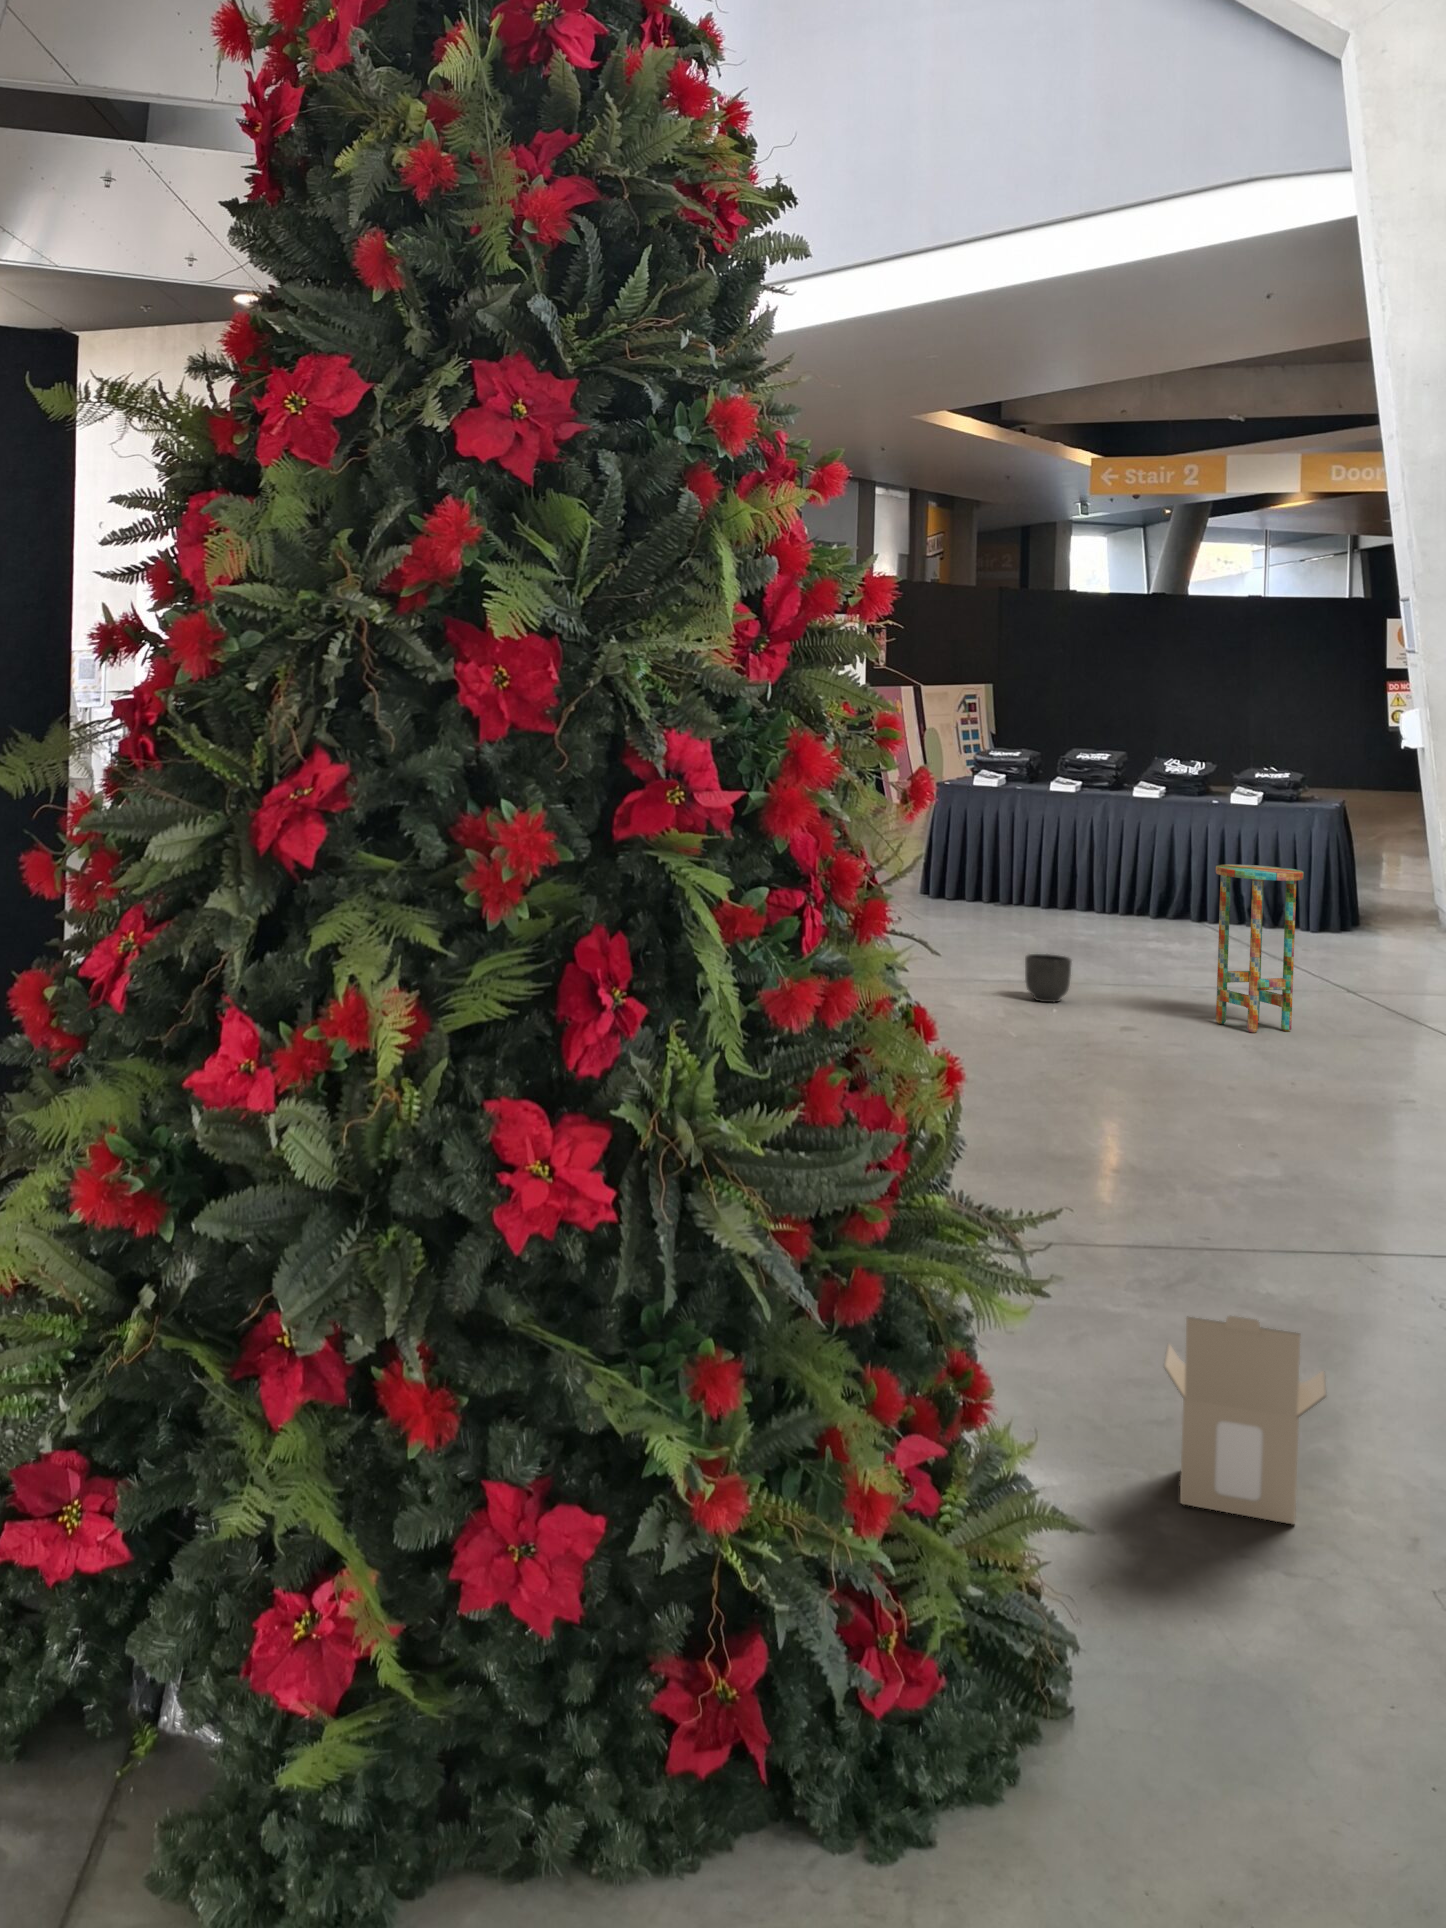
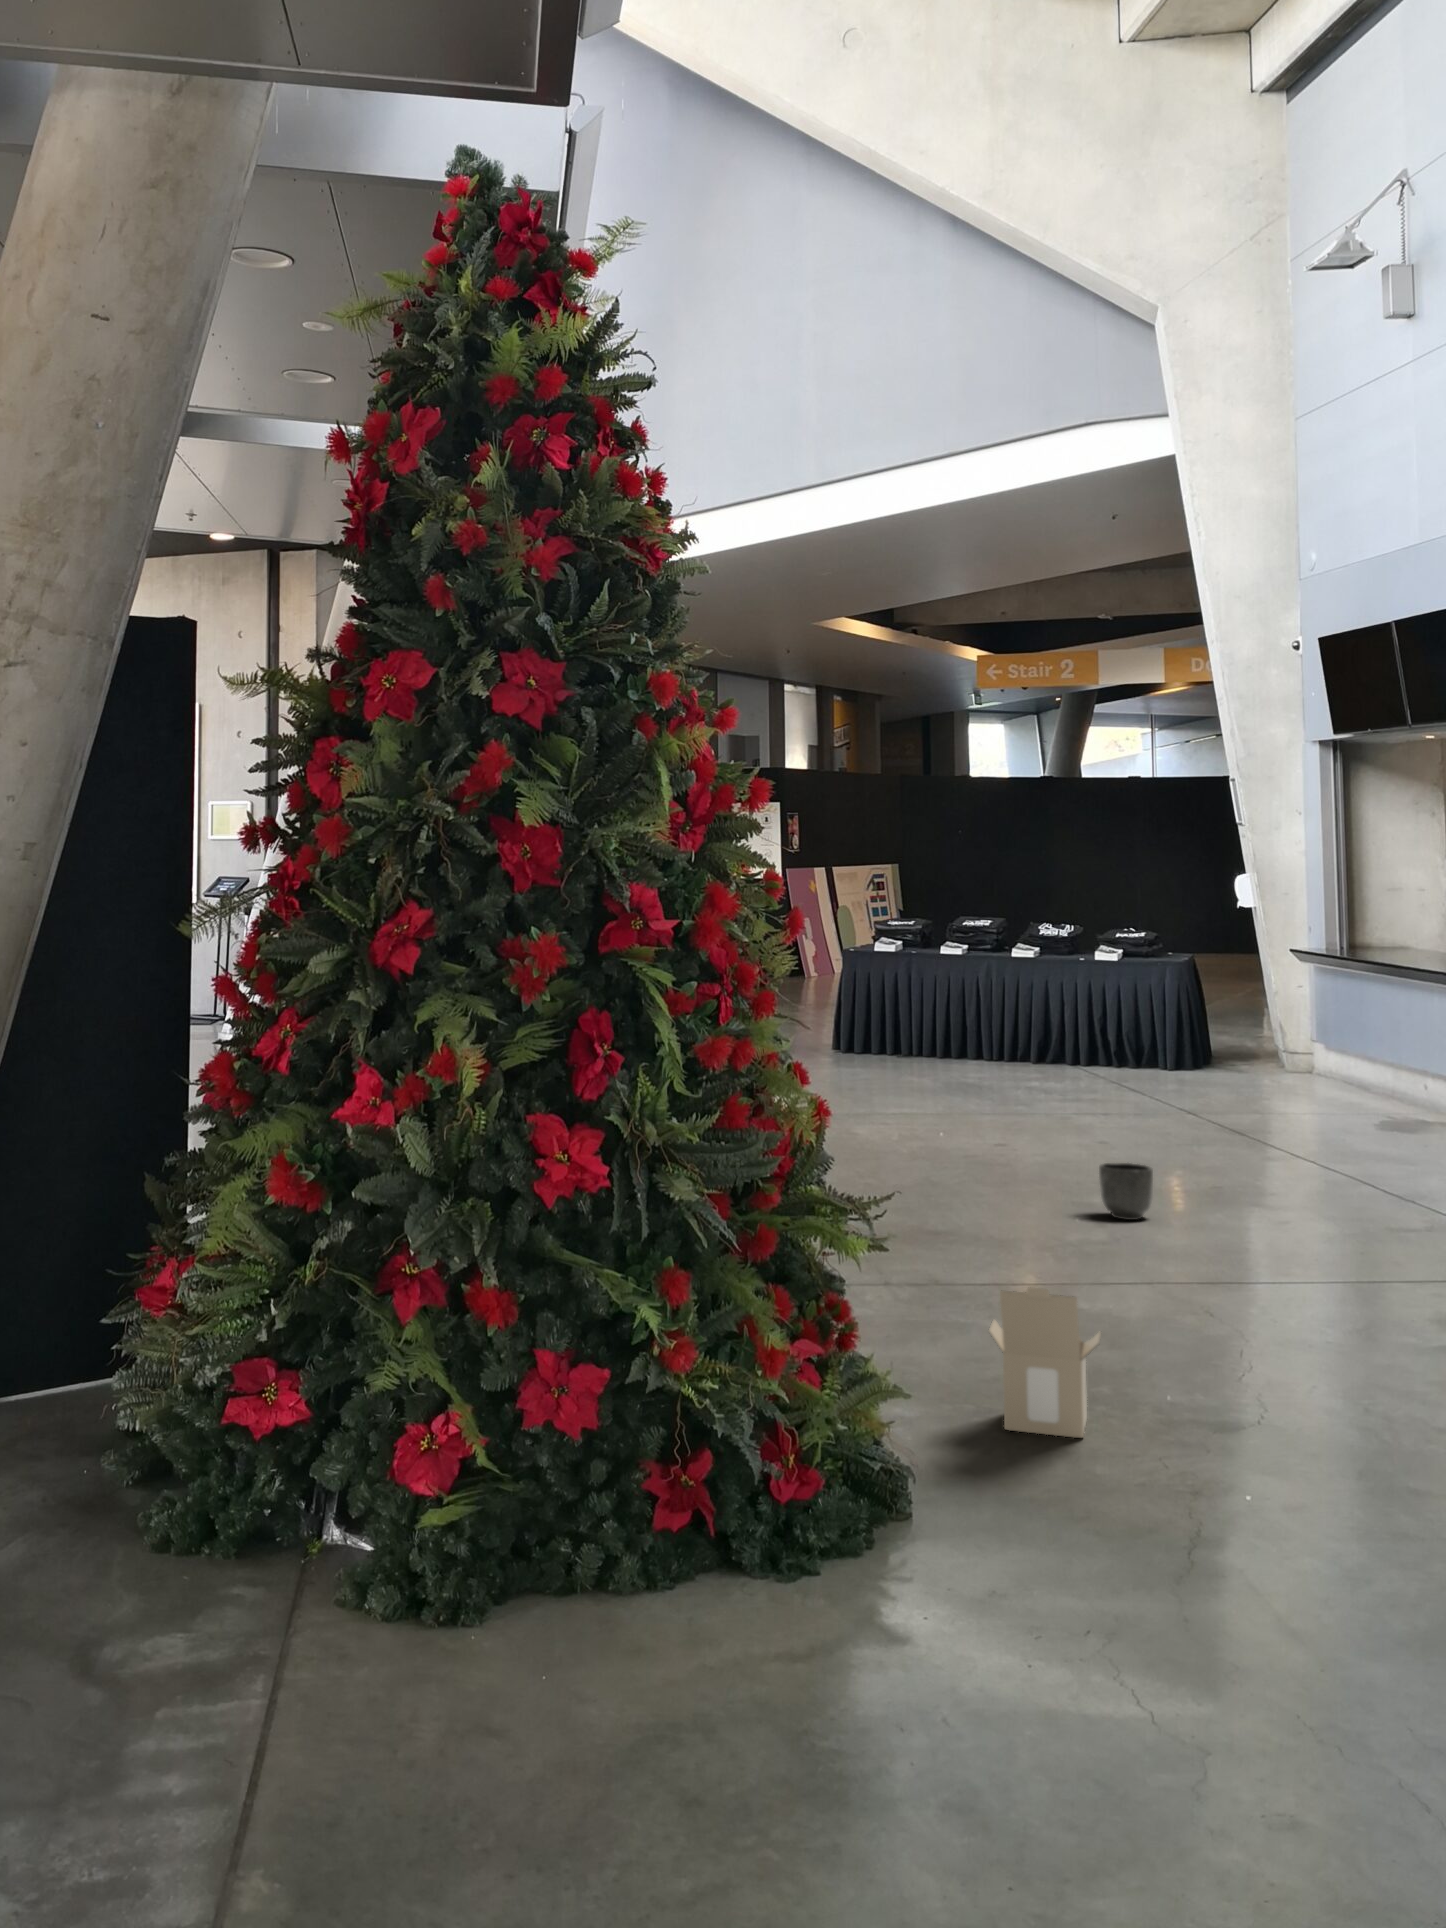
side table: present [1216,864,1304,1033] -> none [1071,1004,1142,1144]
planter: present [1025,954,1072,1002] -> present [1099,1163,1153,1220]

